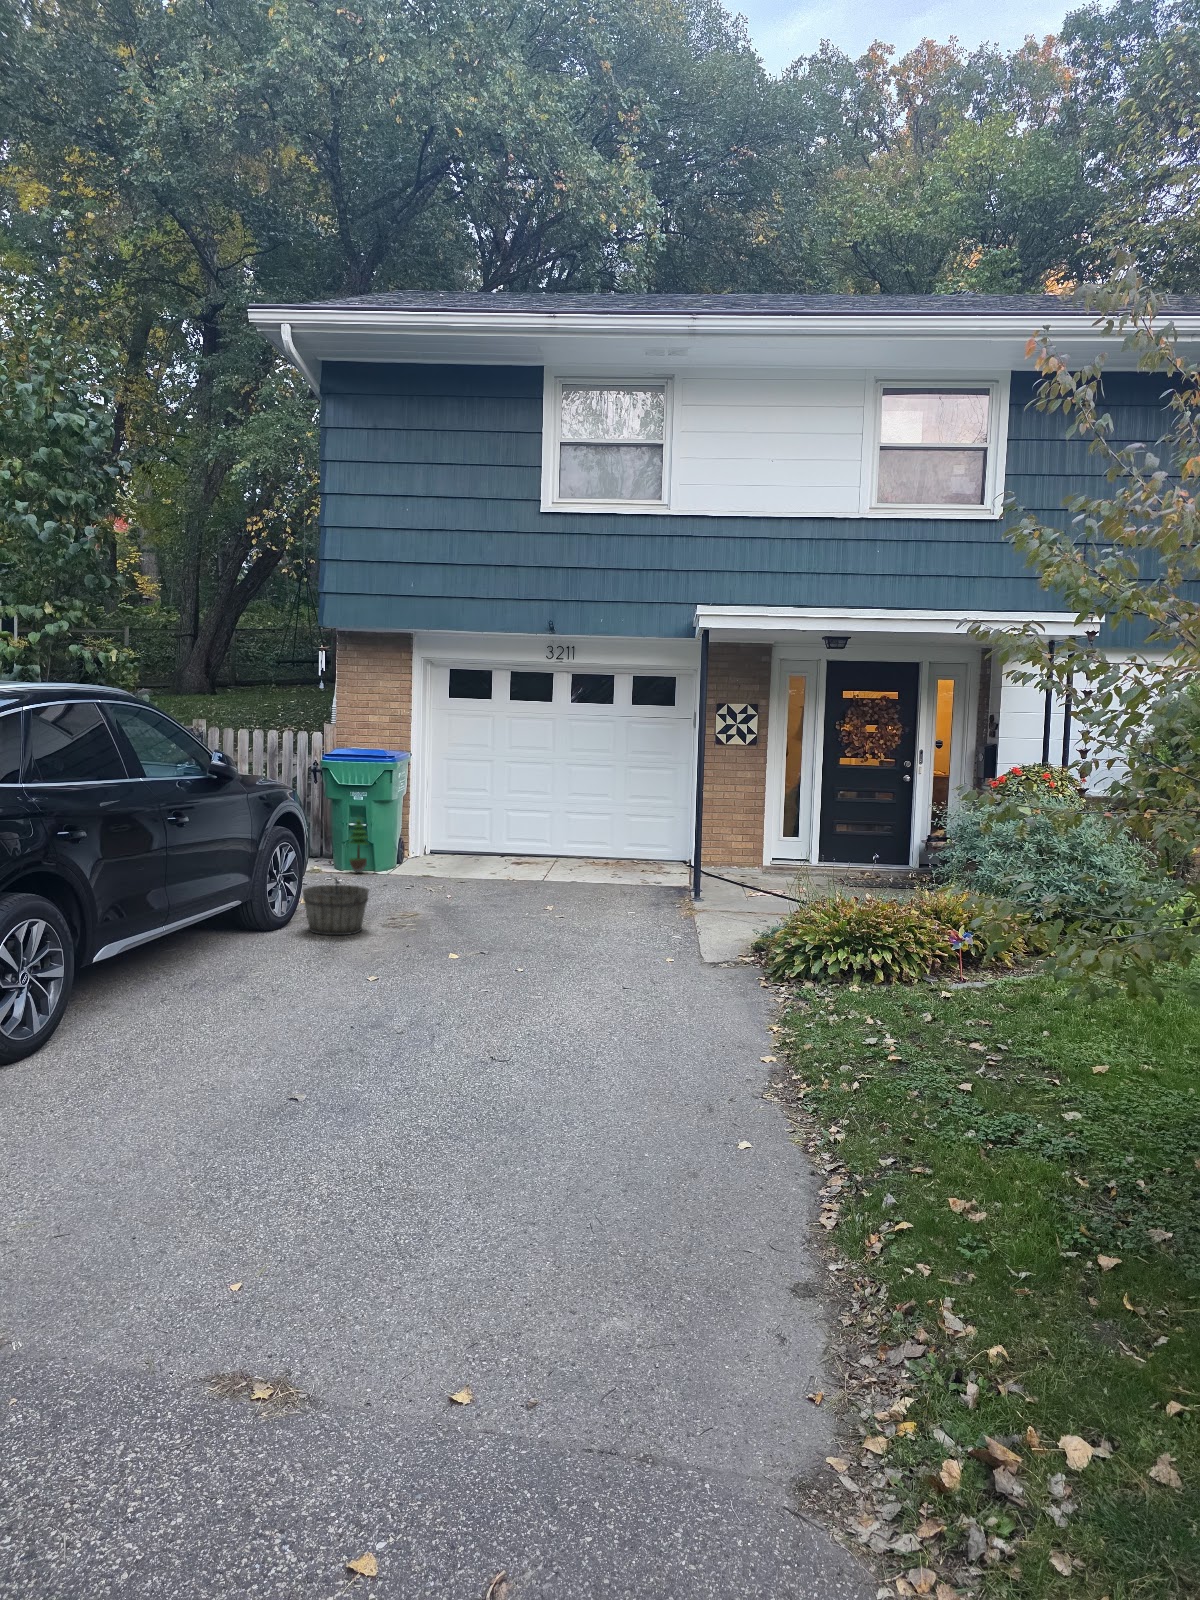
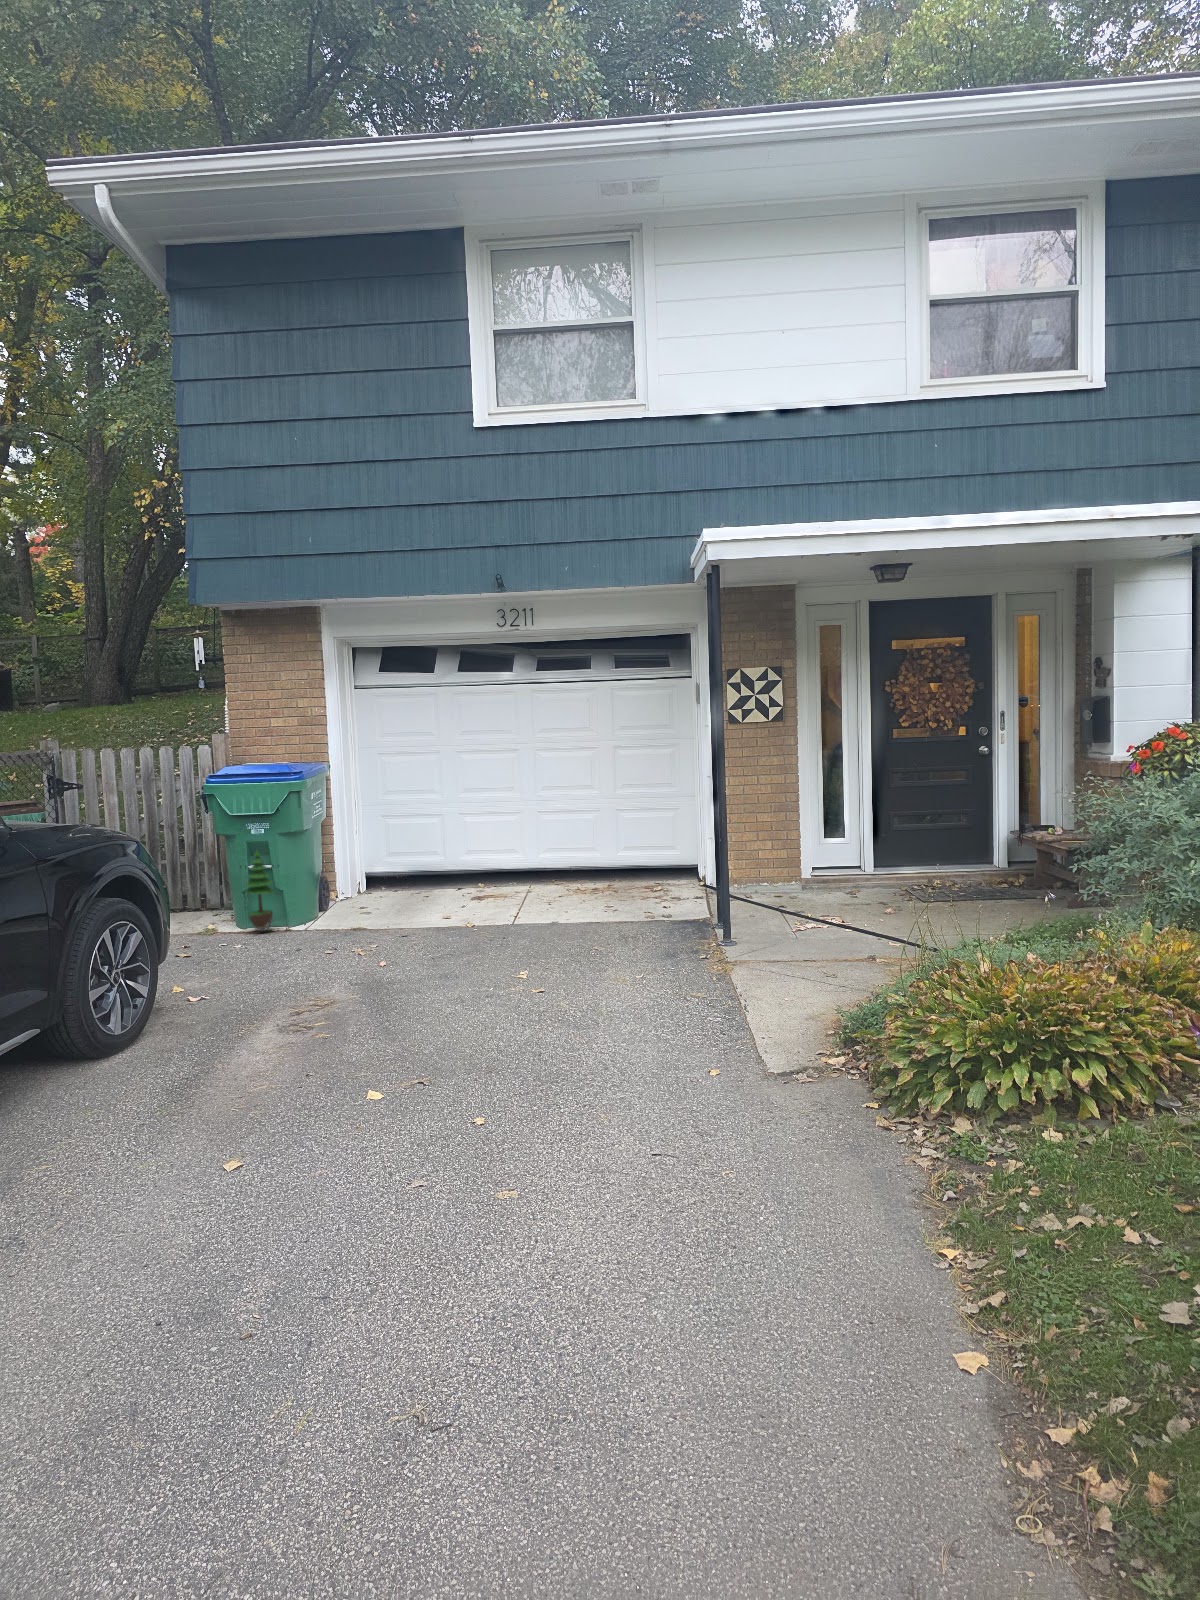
wooden bucket: present [303,878,369,935] -> none [119,968,228,1068]

